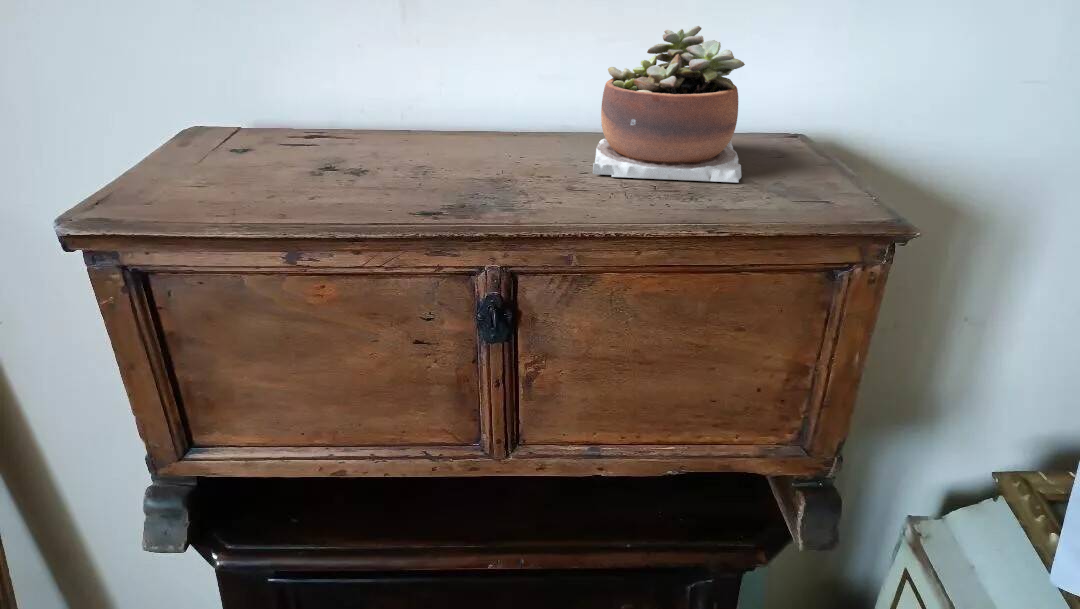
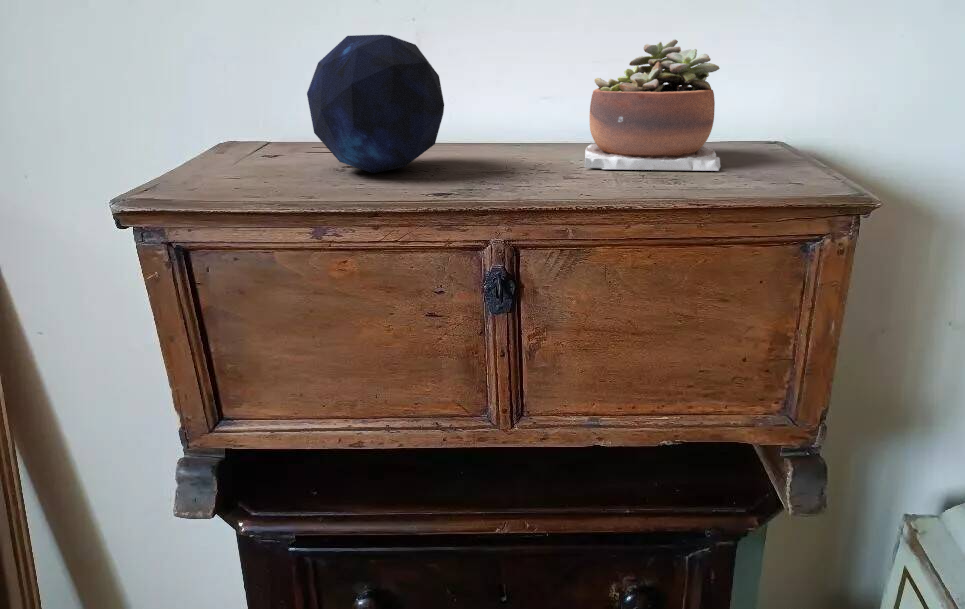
decorative orb: none [280,19,437,178] -> present [307,35,444,173]

